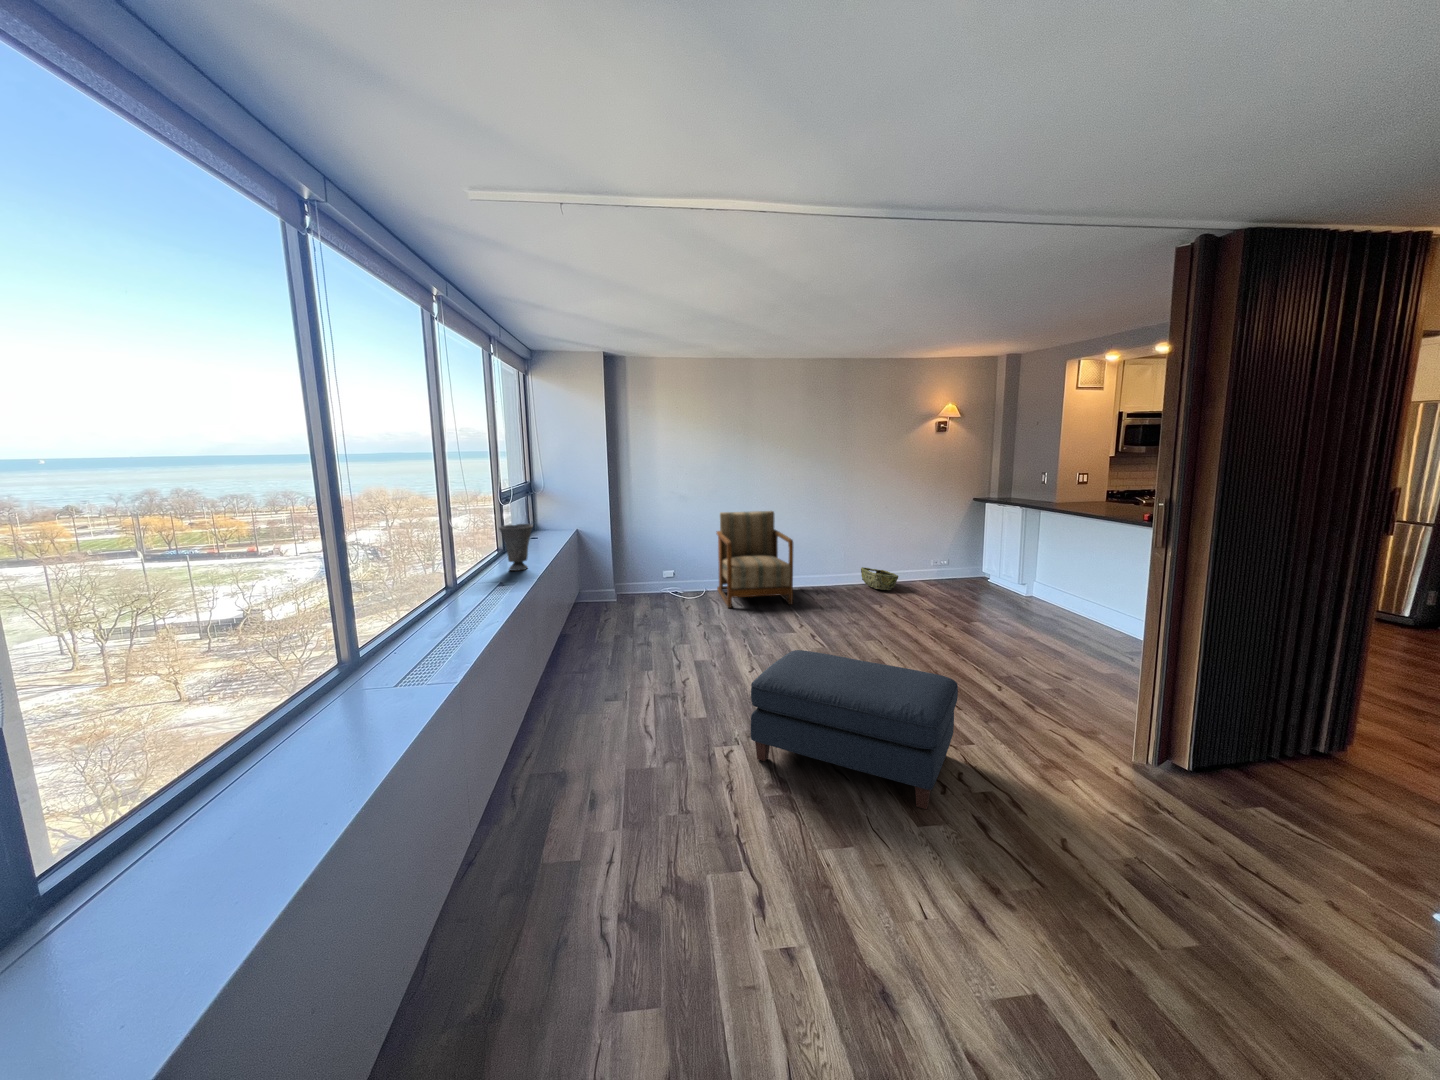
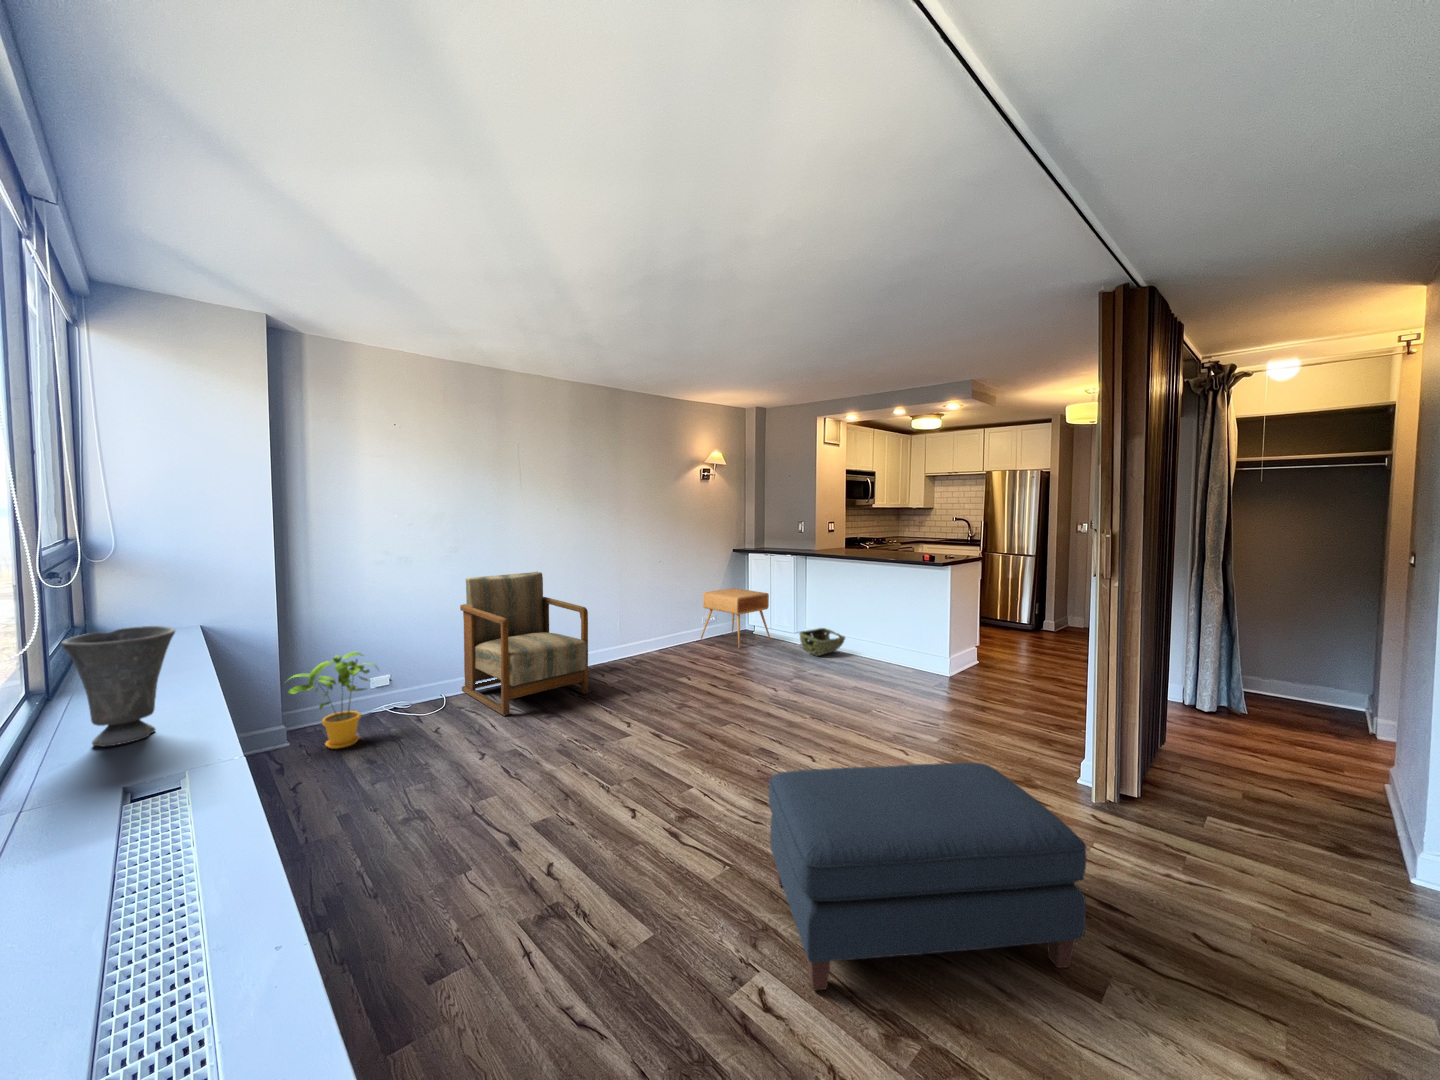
side table: none [927,537,998,592] -> present [701,588,771,648]
house plant: none [613,552,658,608] -> present [289,652,377,749]
woven basket: present [861,567,898,590] -> present [799,628,845,656]

